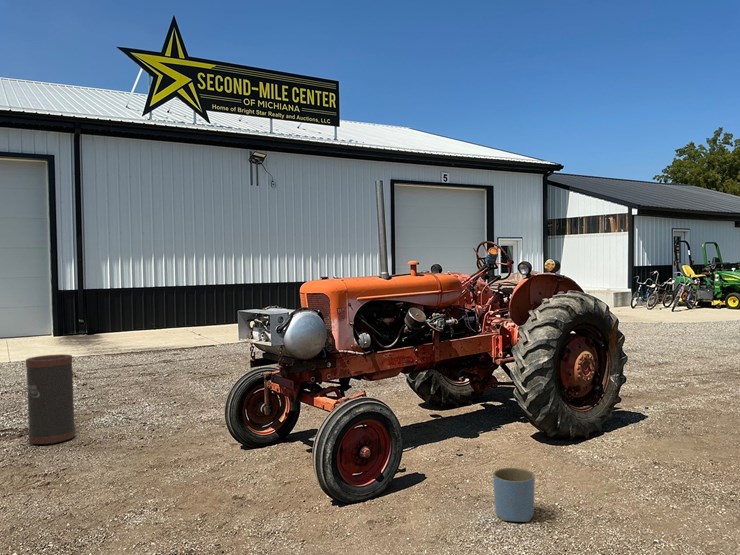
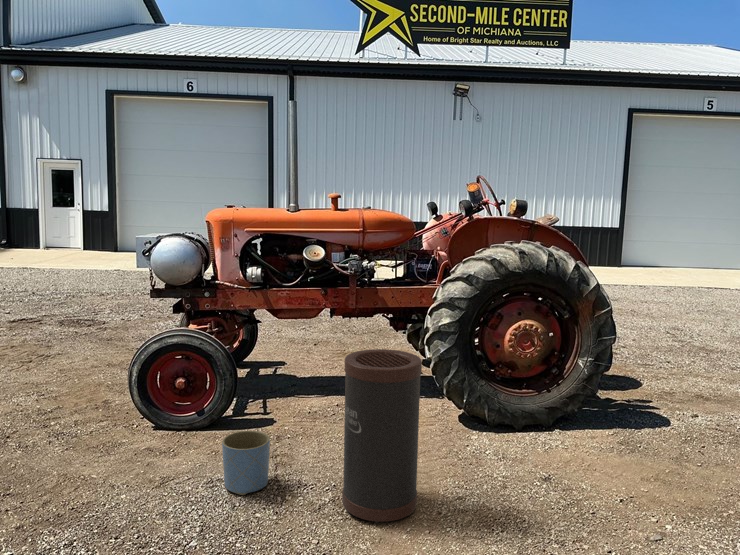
trash can: present [26,354,75,444] -> present [342,349,422,524]

